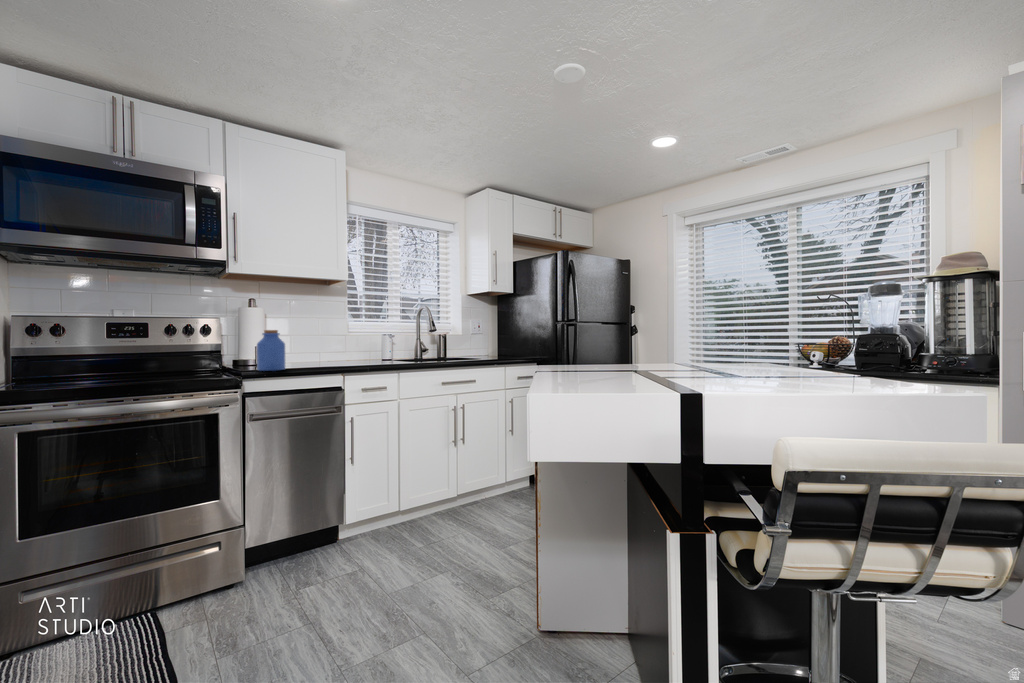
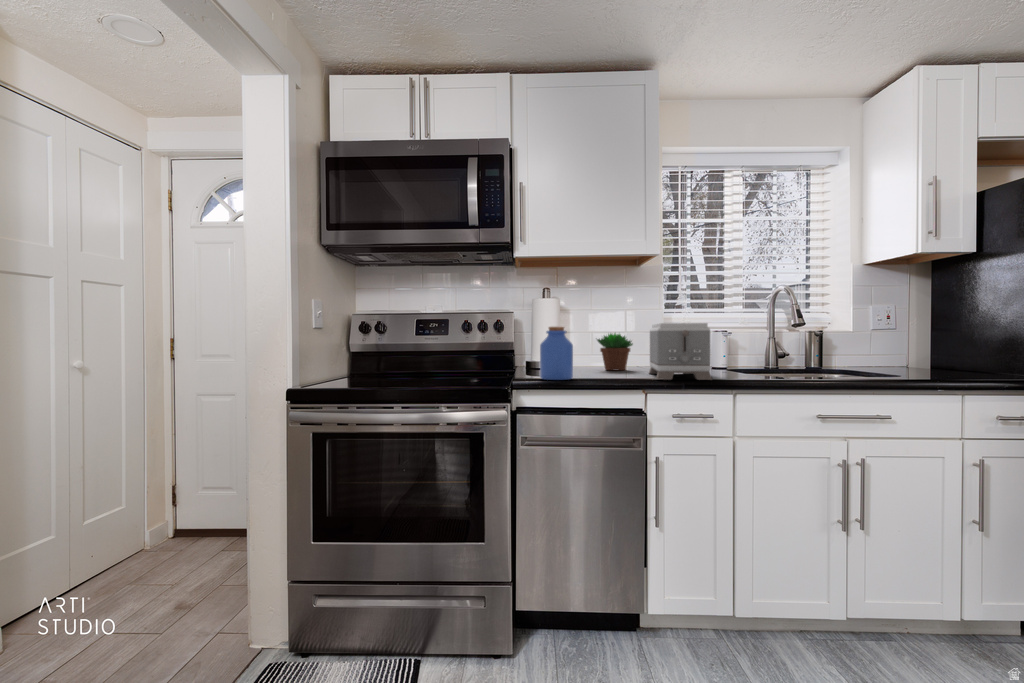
toaster: none [339,328,386,367] -> present [649,323,712,380]
succulent plant: none [294,334,324,363] -> present [597,333,633,370]

